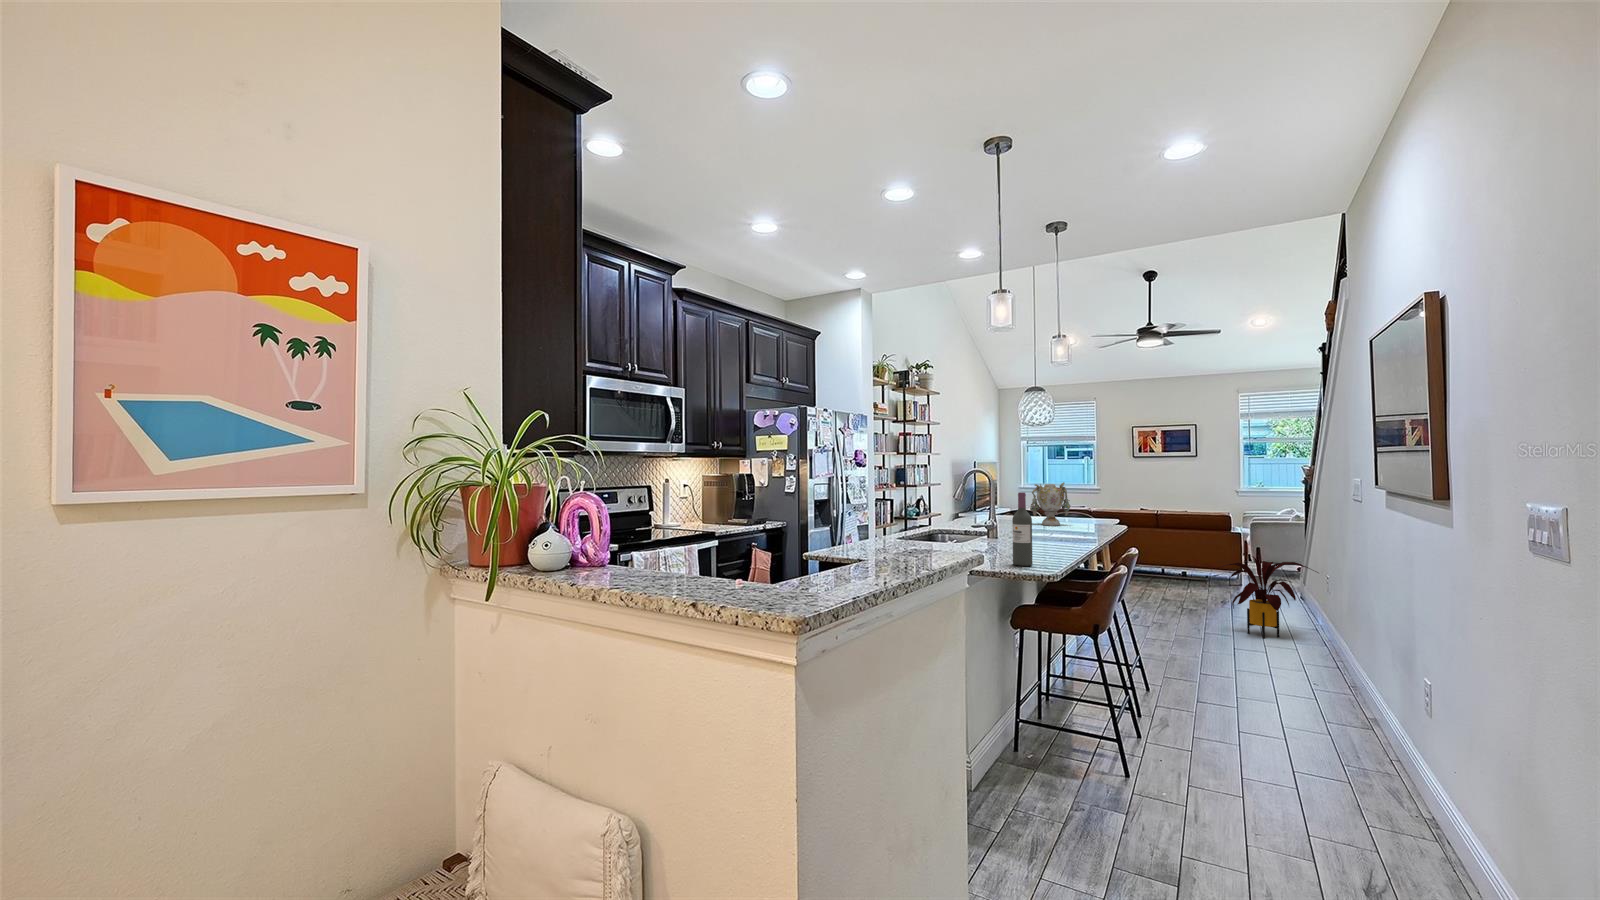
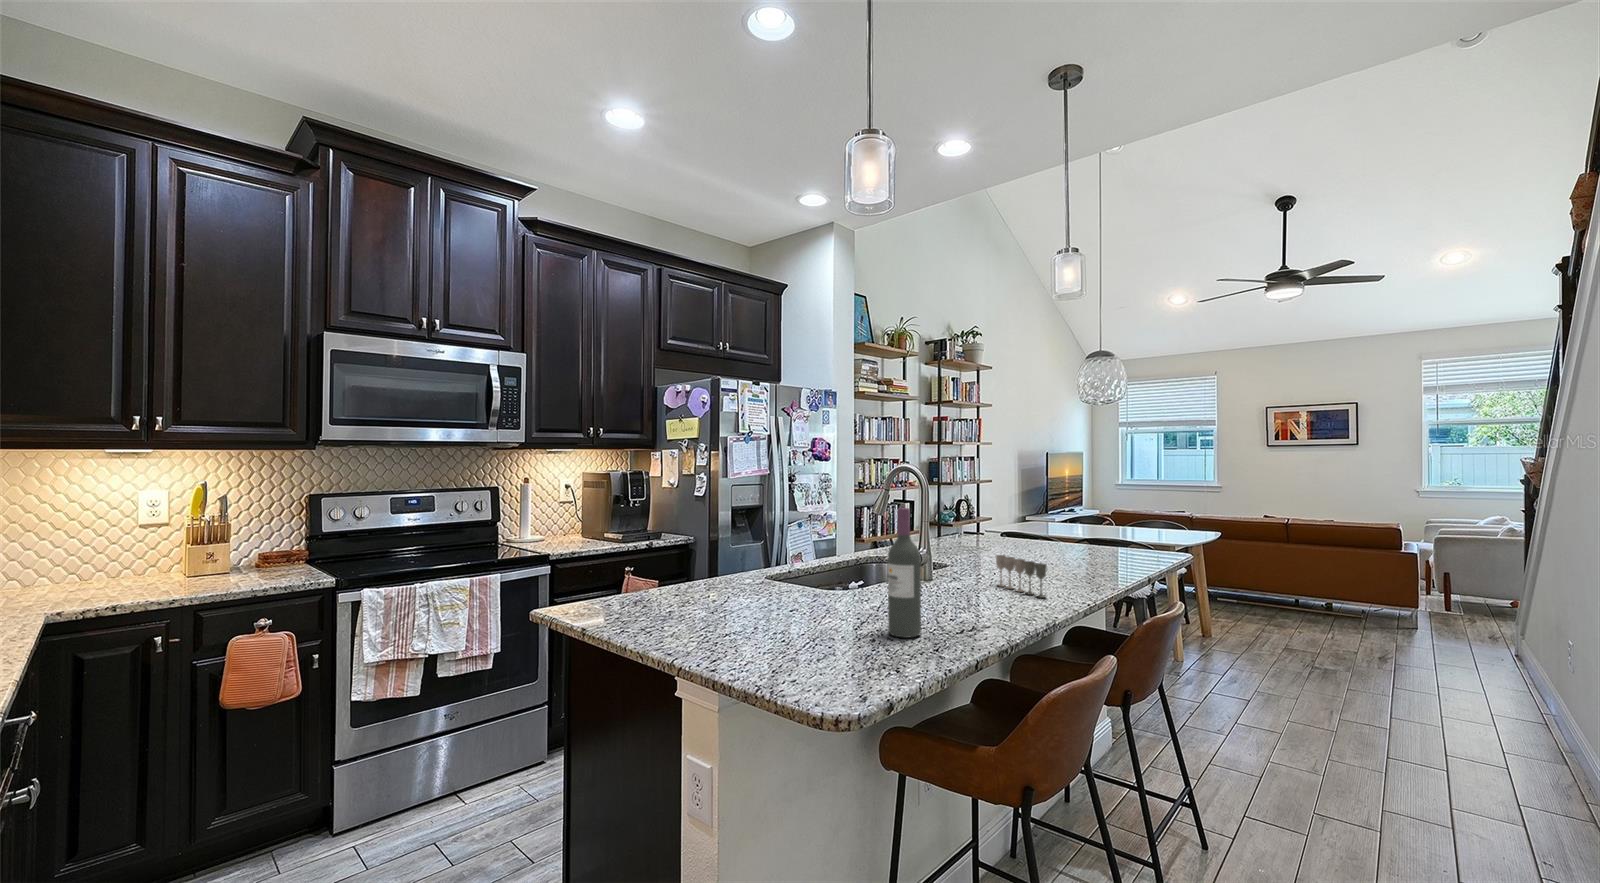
vase: present [1030,482,1071,526] -> none [1050,483,1111,547]
wine glass: none [1033,526,1072,549] -> present [996,555,1047,598]
house plant: present [1218,557,1318,638] -> none [1354,597,1537,727]

